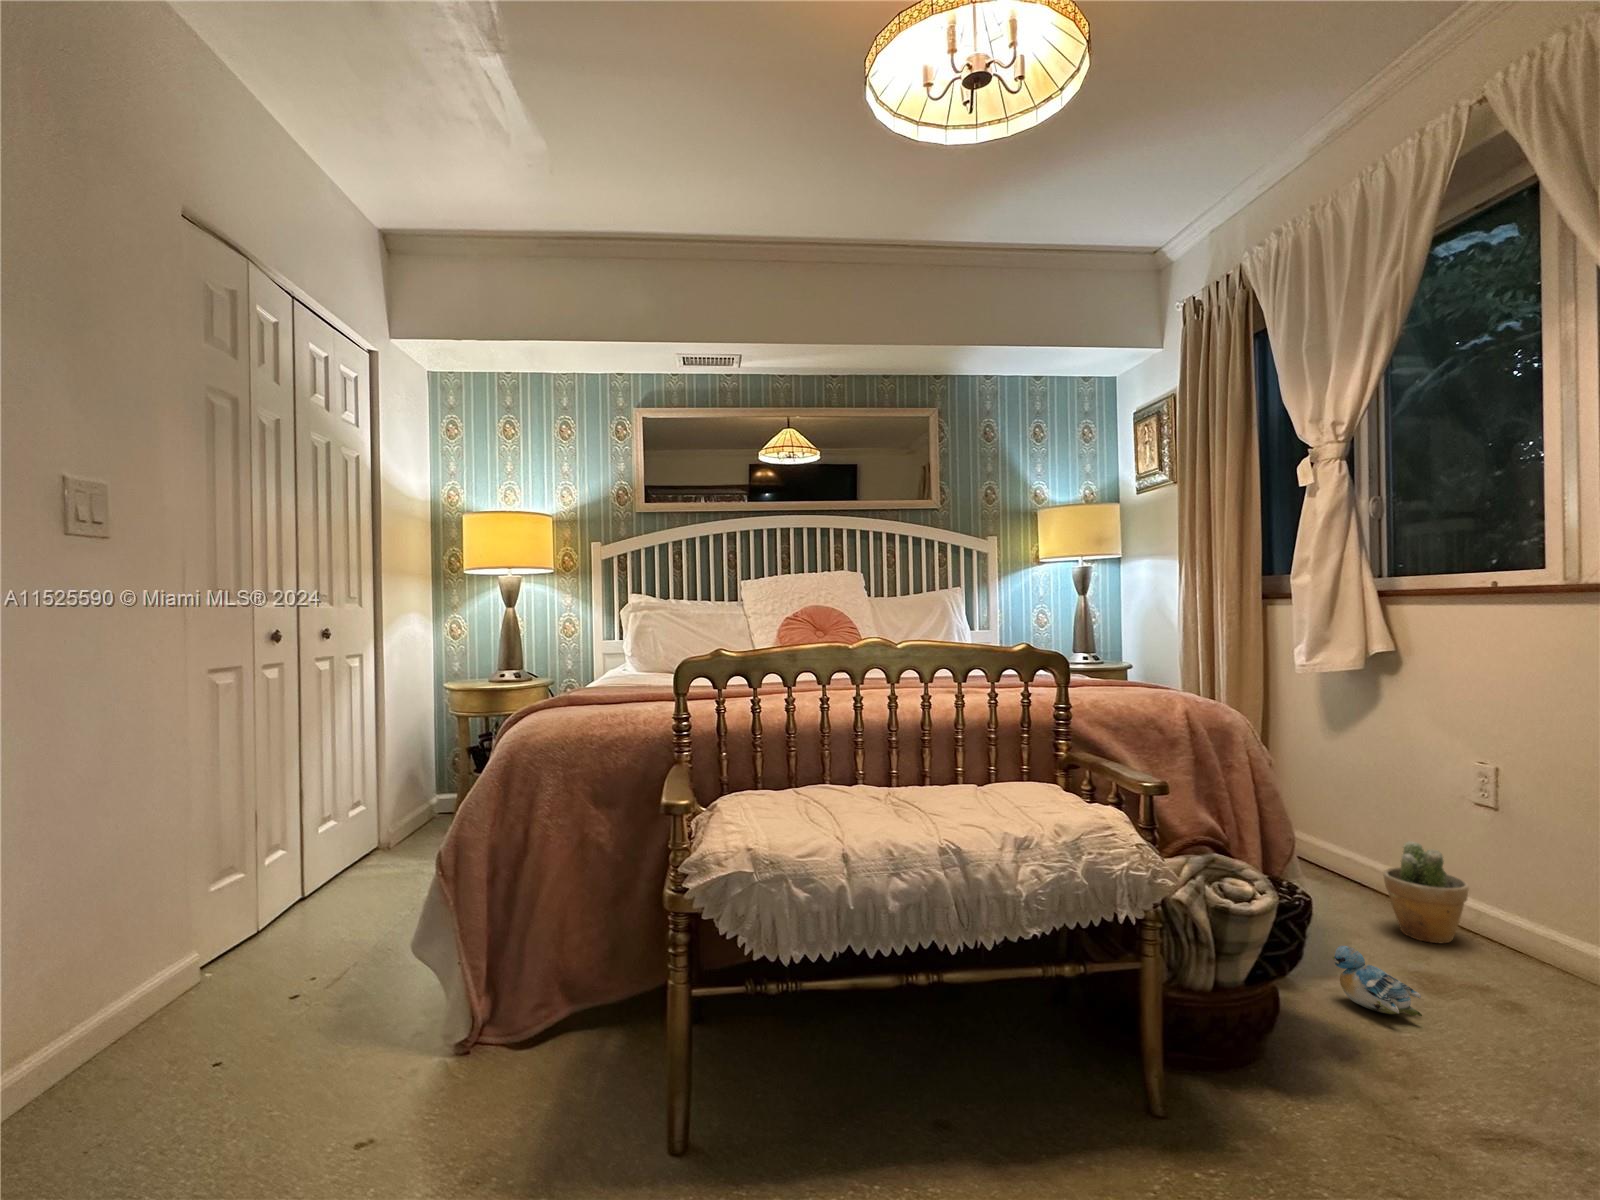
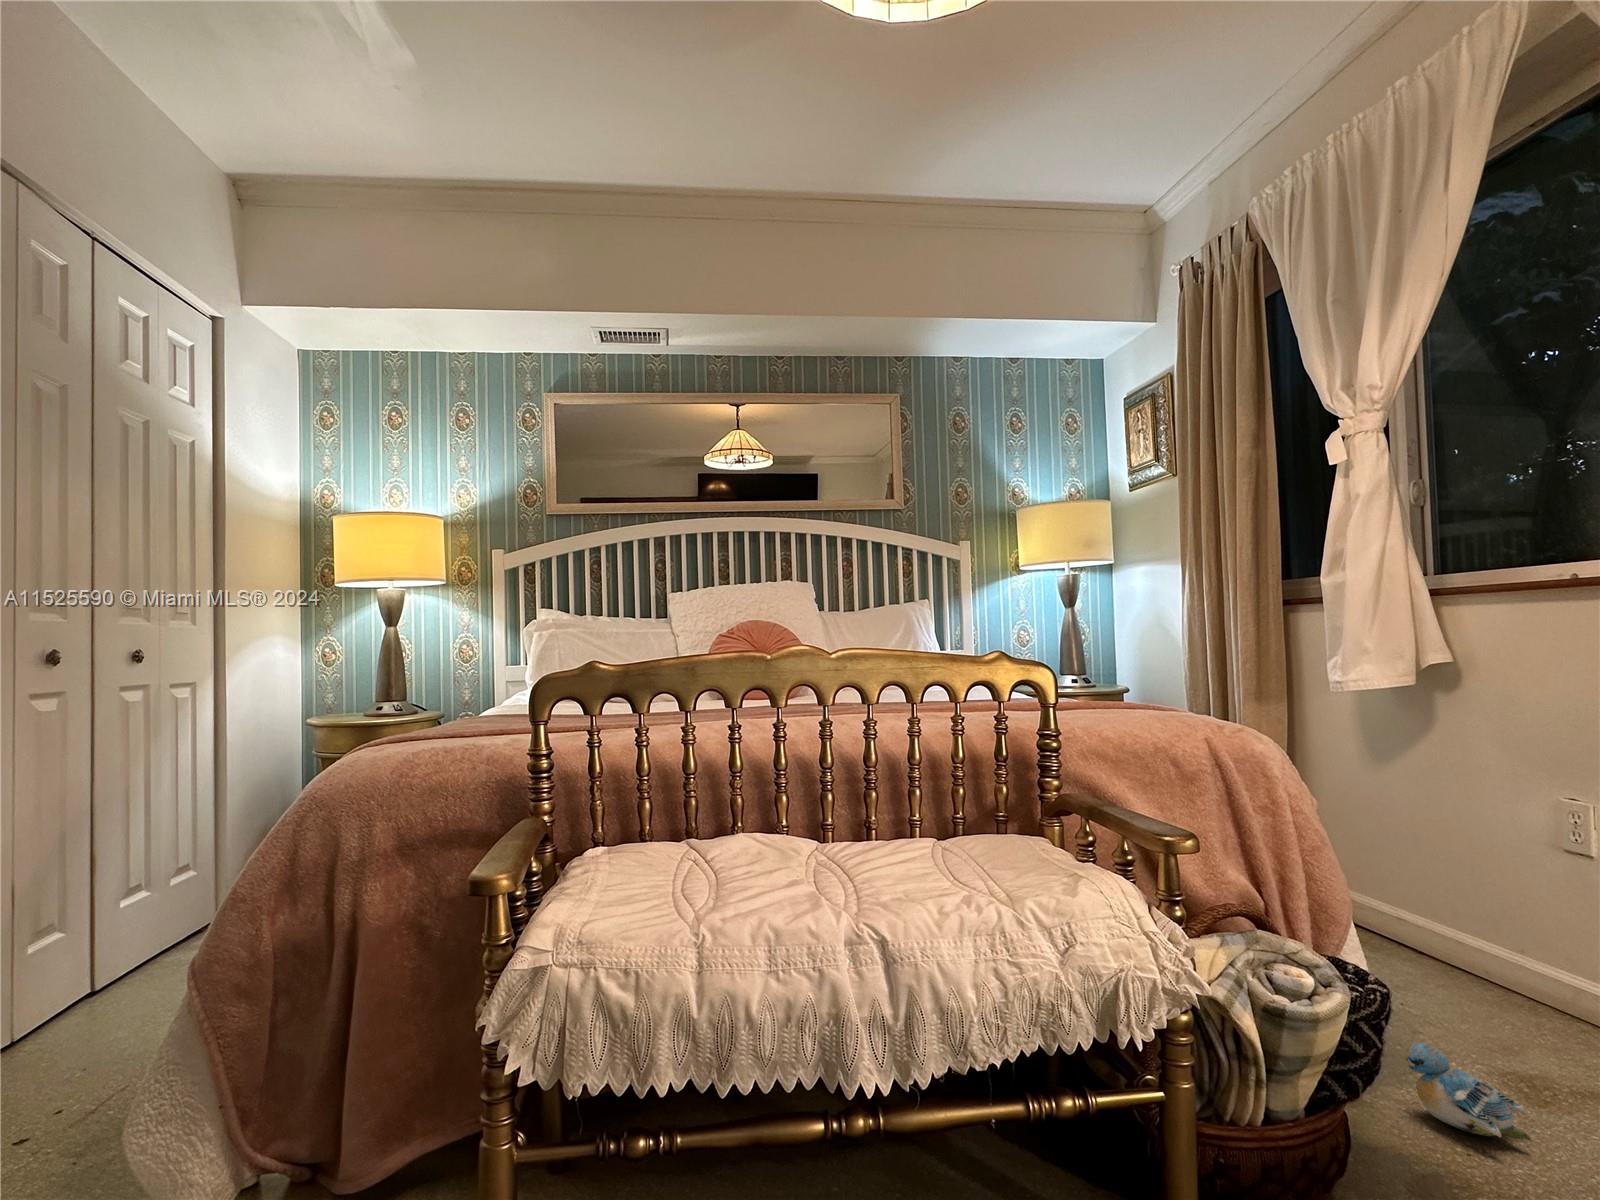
potted plant: present [1383,841,1469,943] -> none [1449,898,1558,1028]

